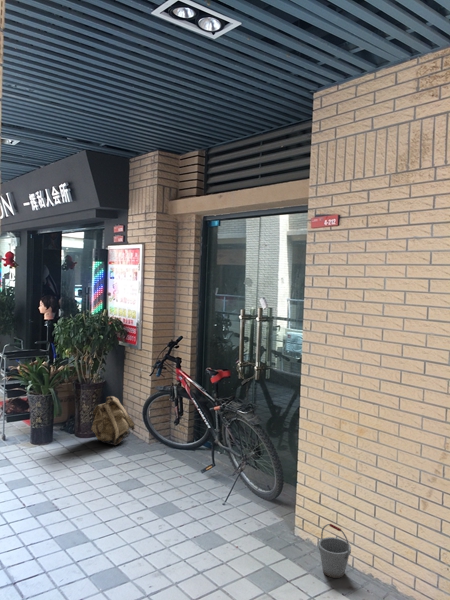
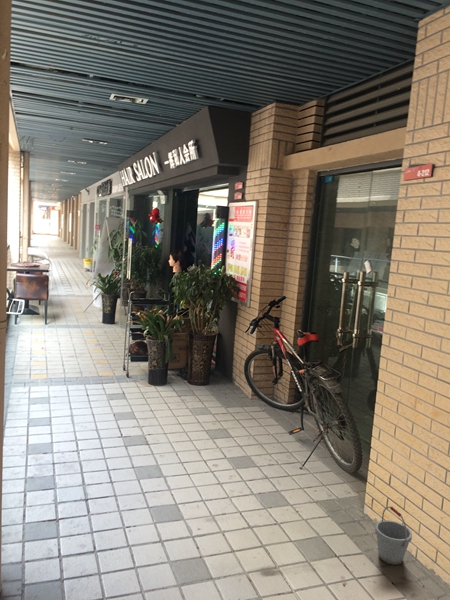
backpack: present [91,396,135,445] -> none [200,349,241,396]

